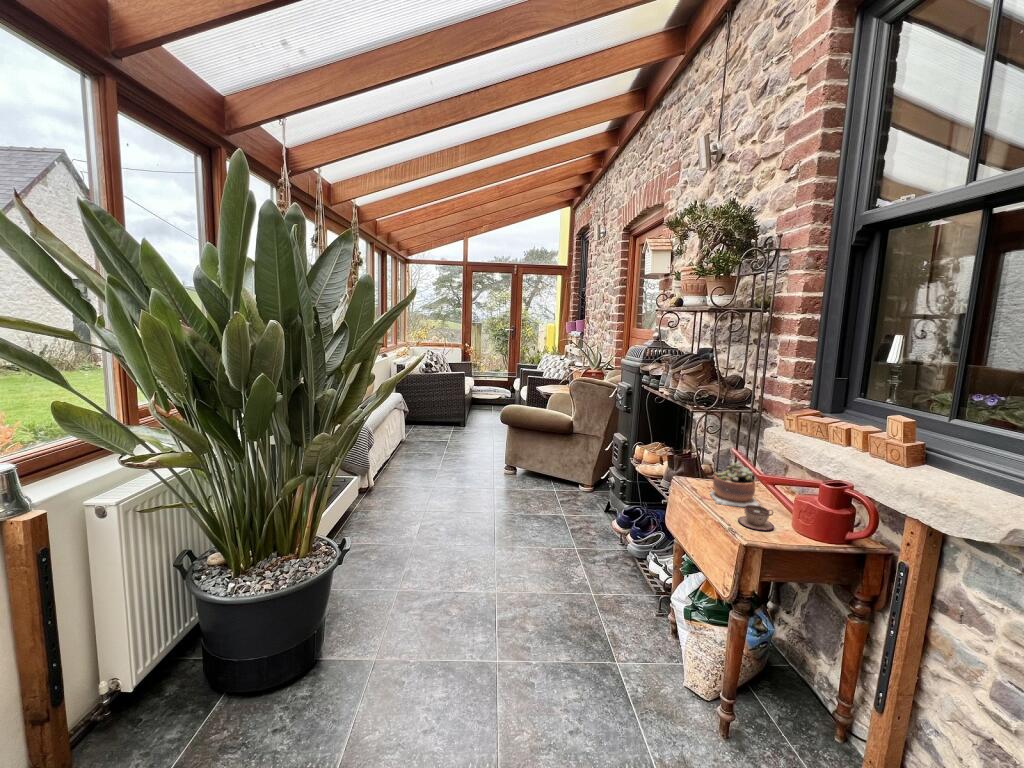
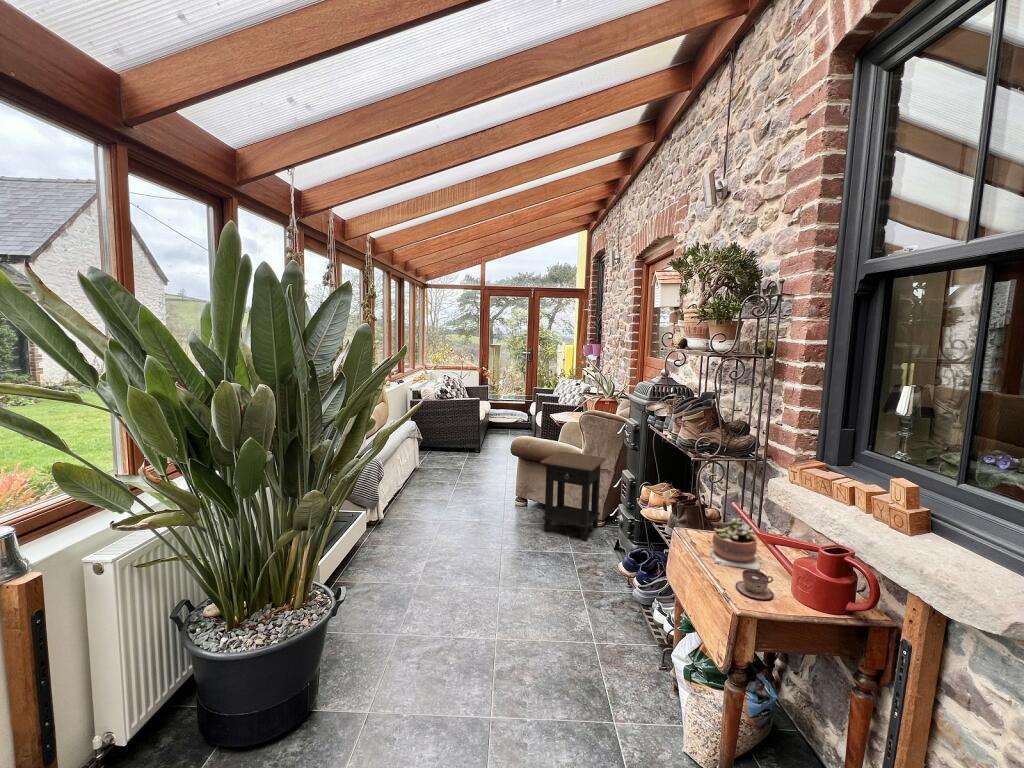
side table: none [532,420,597,506] -> present [540,451,606,541]

